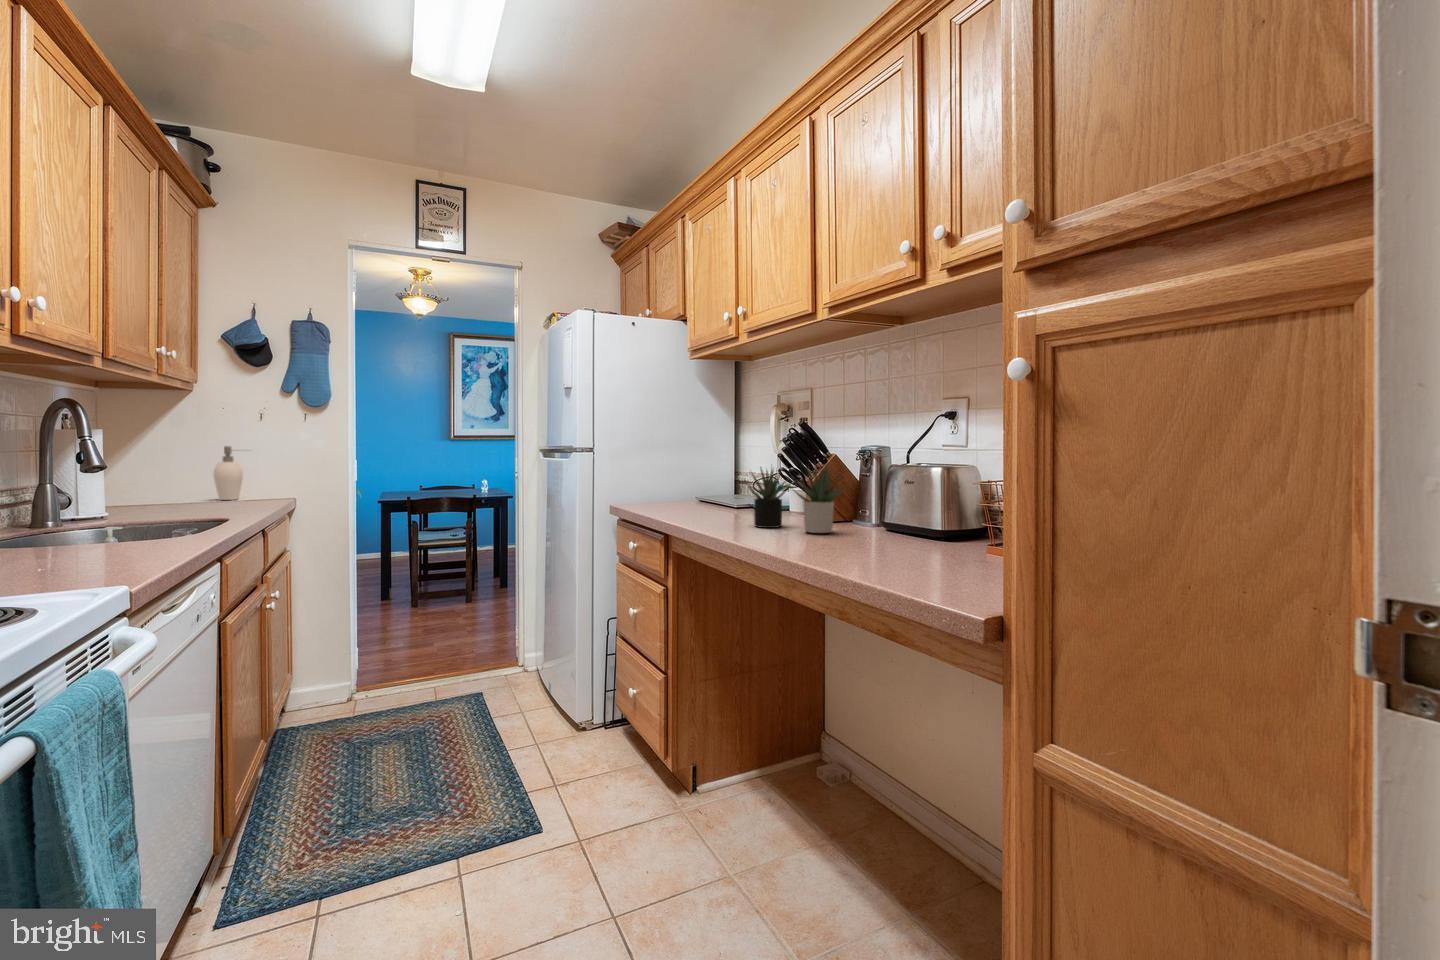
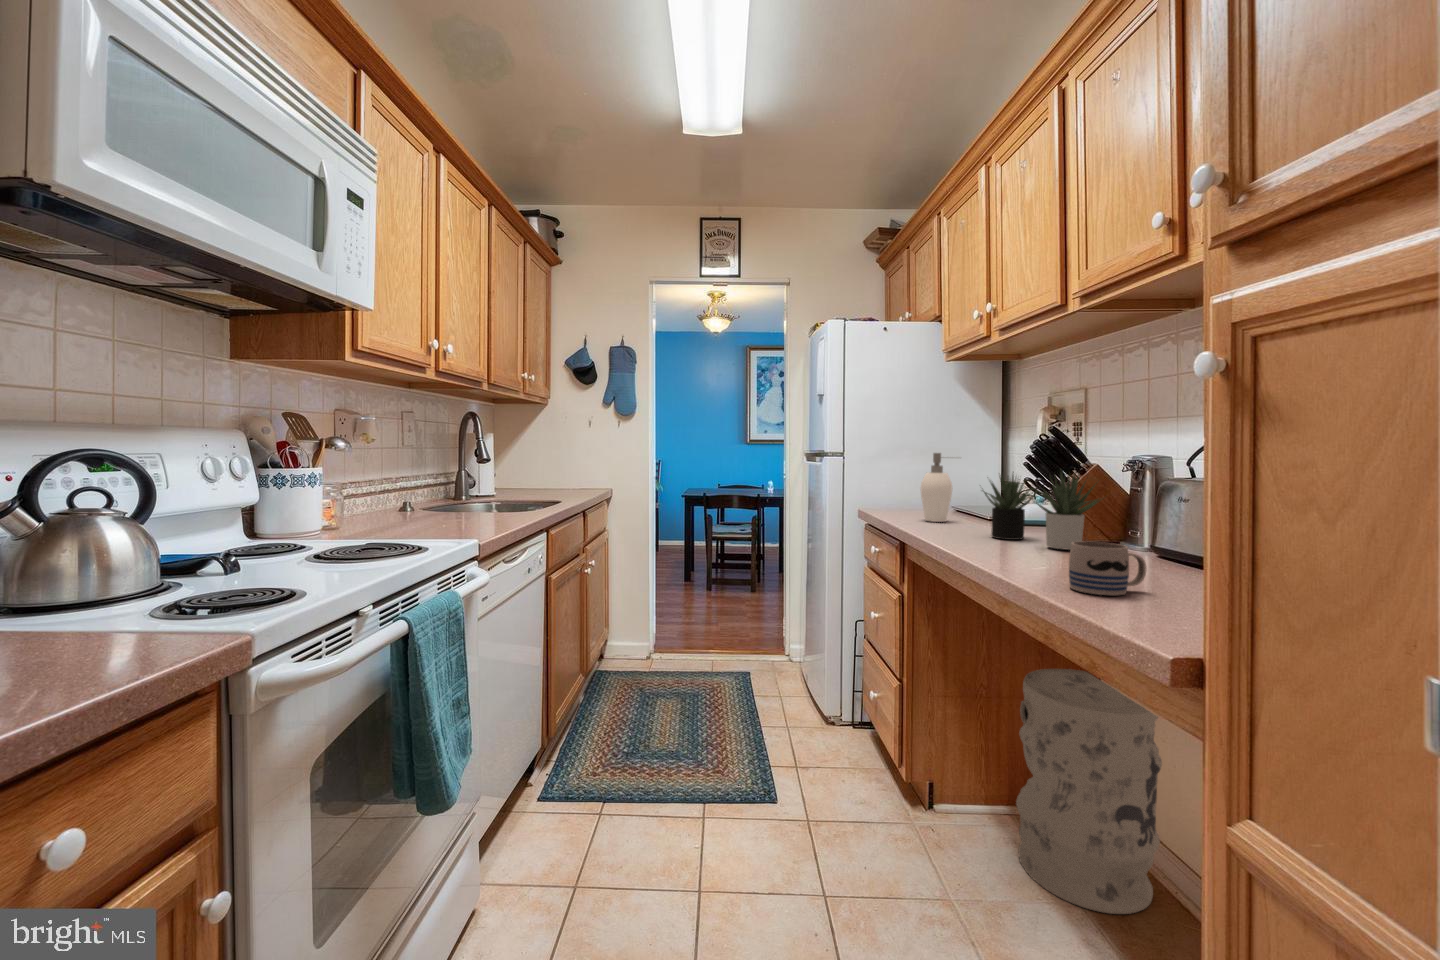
soap dispenser: present [213,446,243,500] -> present [921,453,952,522]
mug: none [848,523,904,569] -> present [1069,541,1147,595]
trash can: none [778,640,888,847] -> present [1016,669,1162,914]

